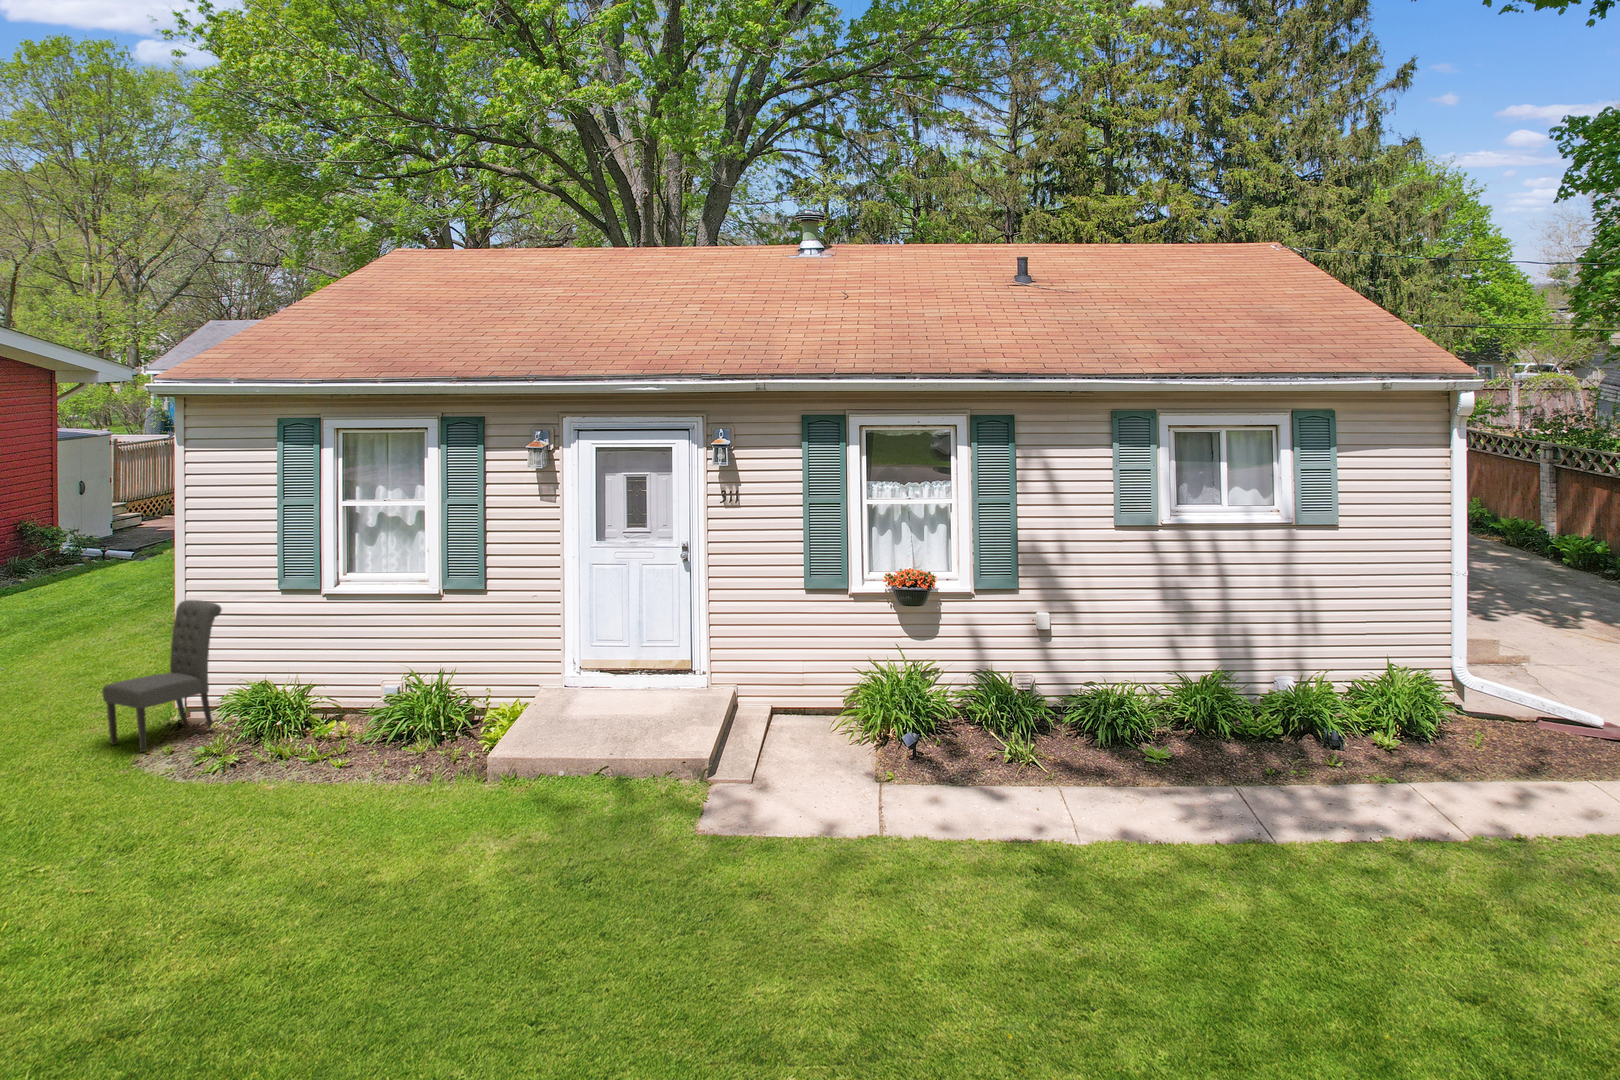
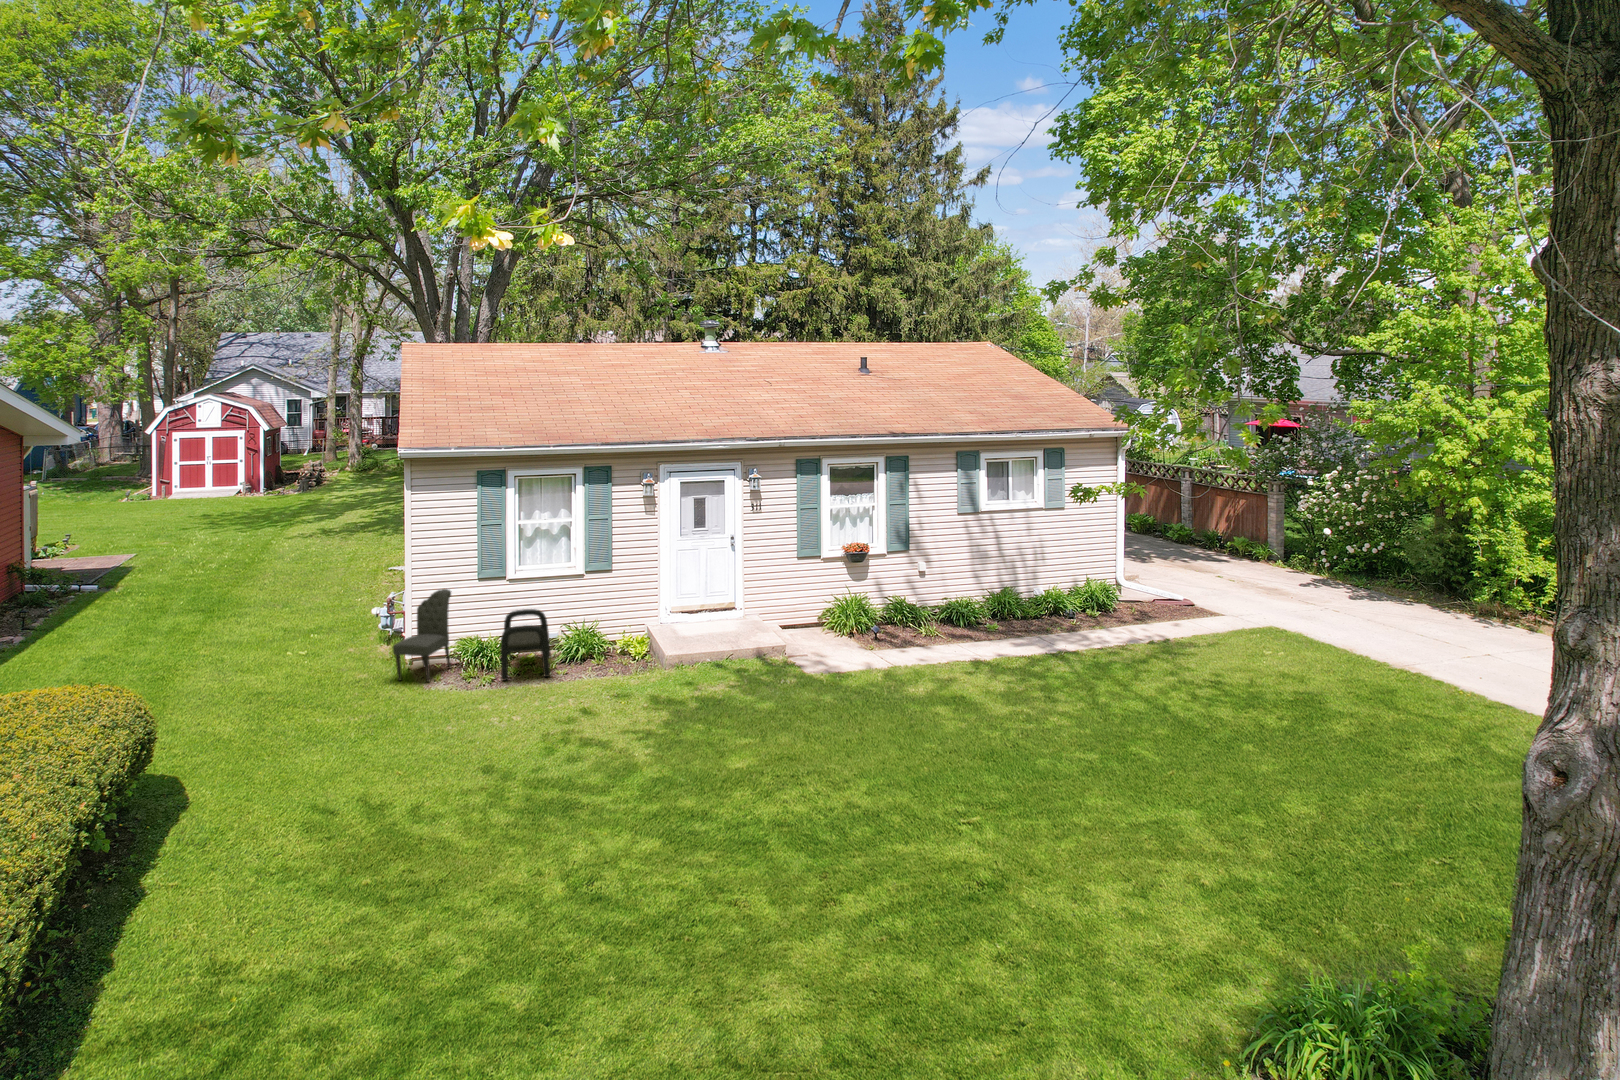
bench: none [240,645,377,762] -> present [500,609,551,680]

